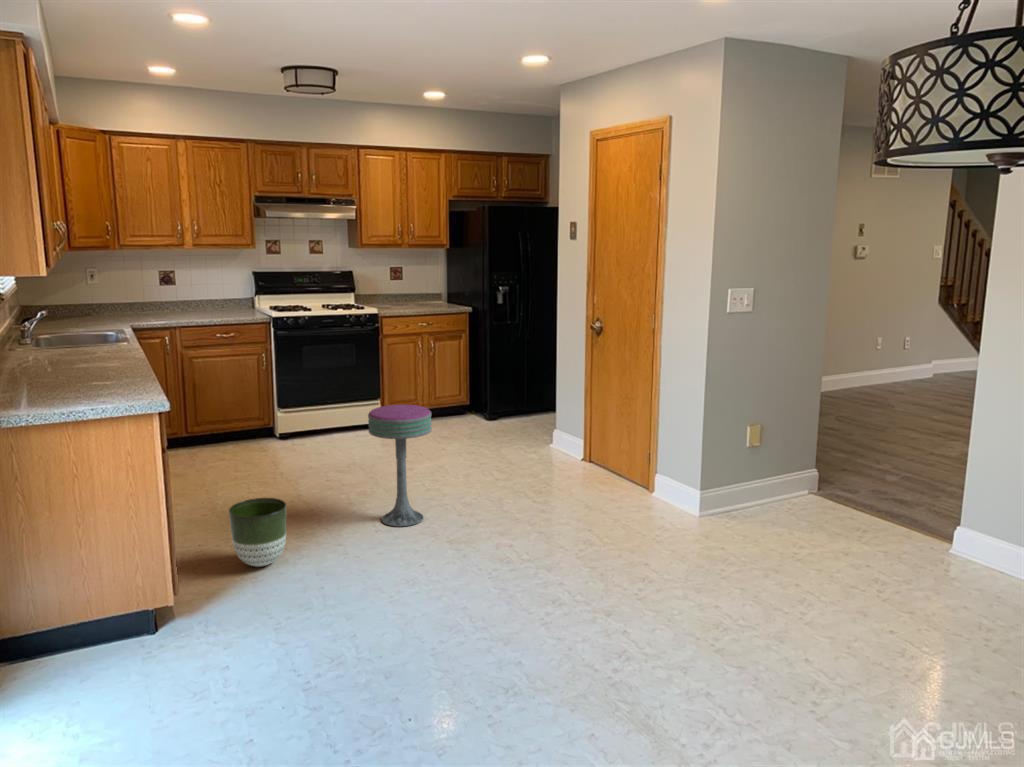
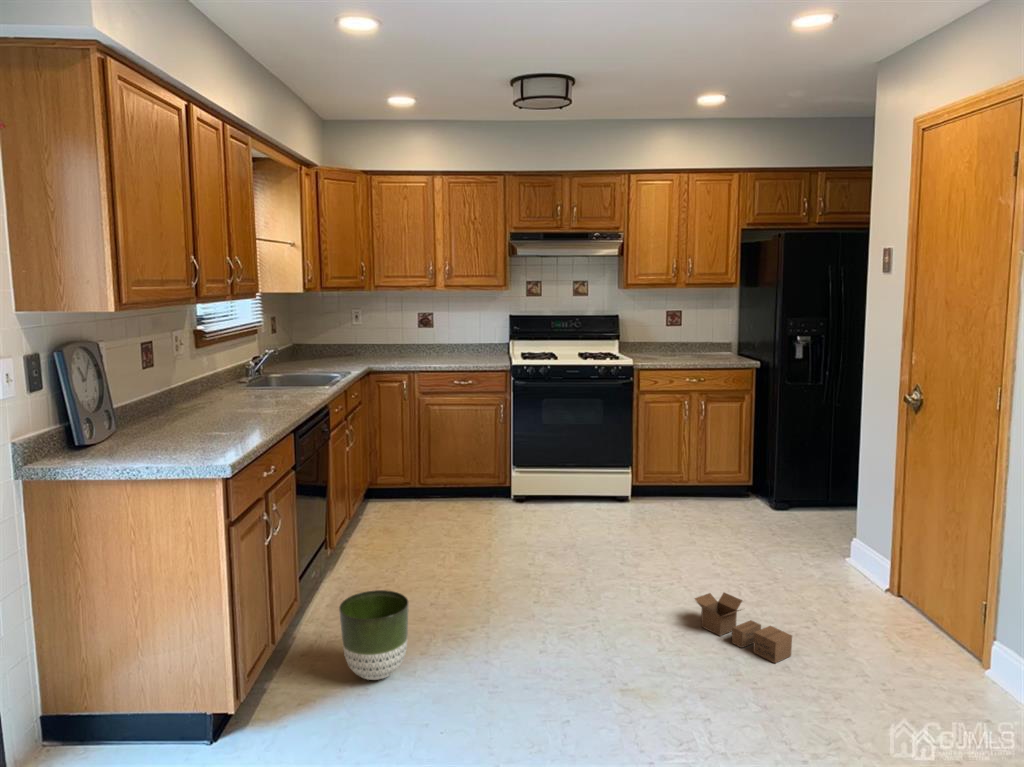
bar stool: present [368,405,432,527] -> none [537,490,621,658]
cardboard box: none [473,470,543,506] -> present [695,593,792,663]

